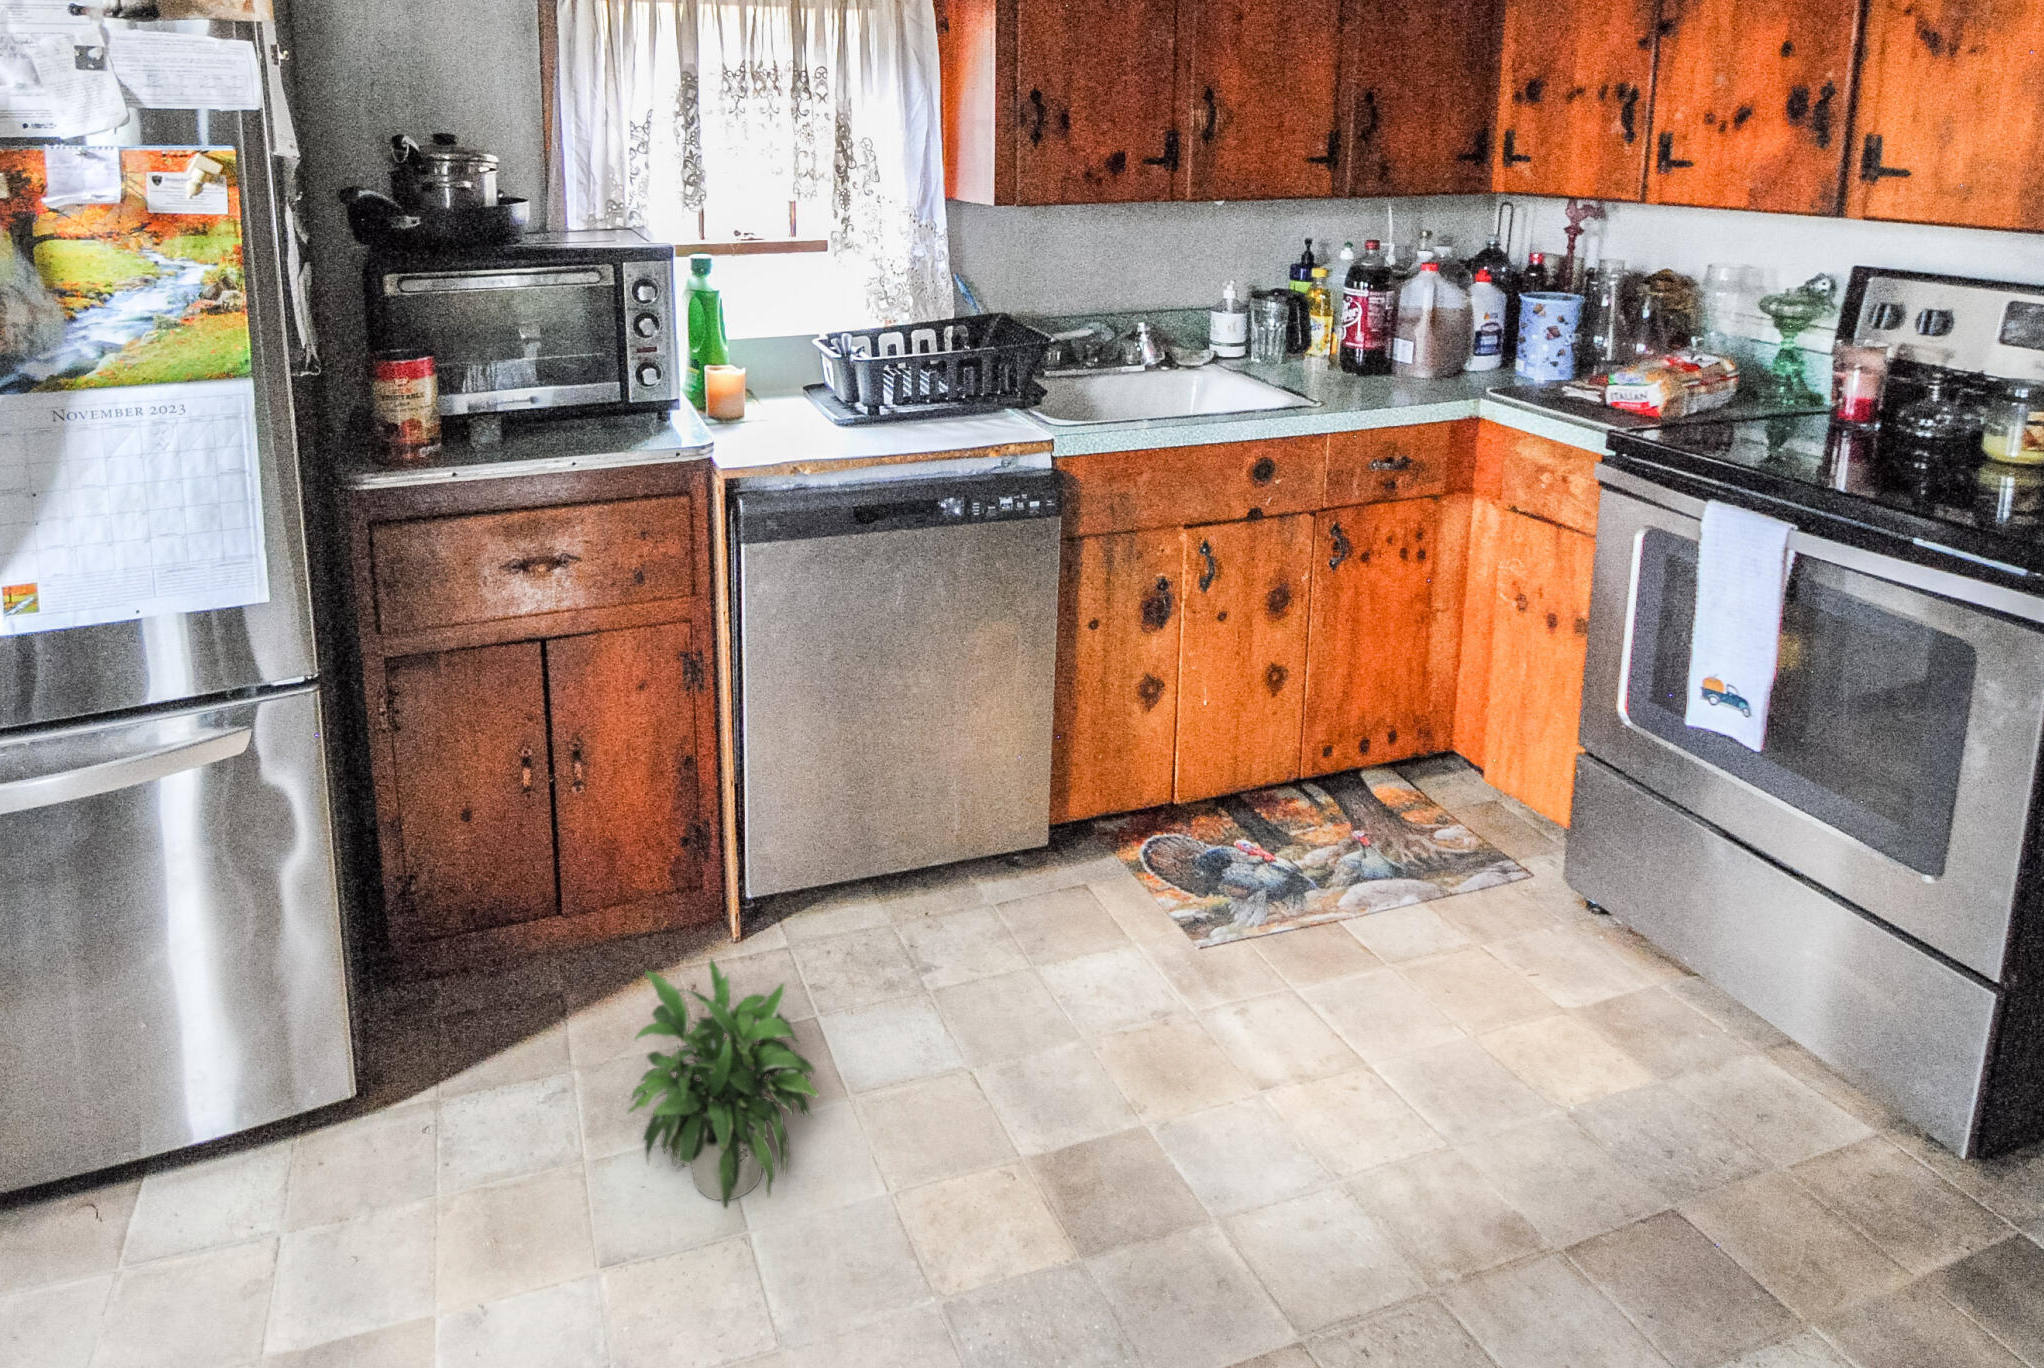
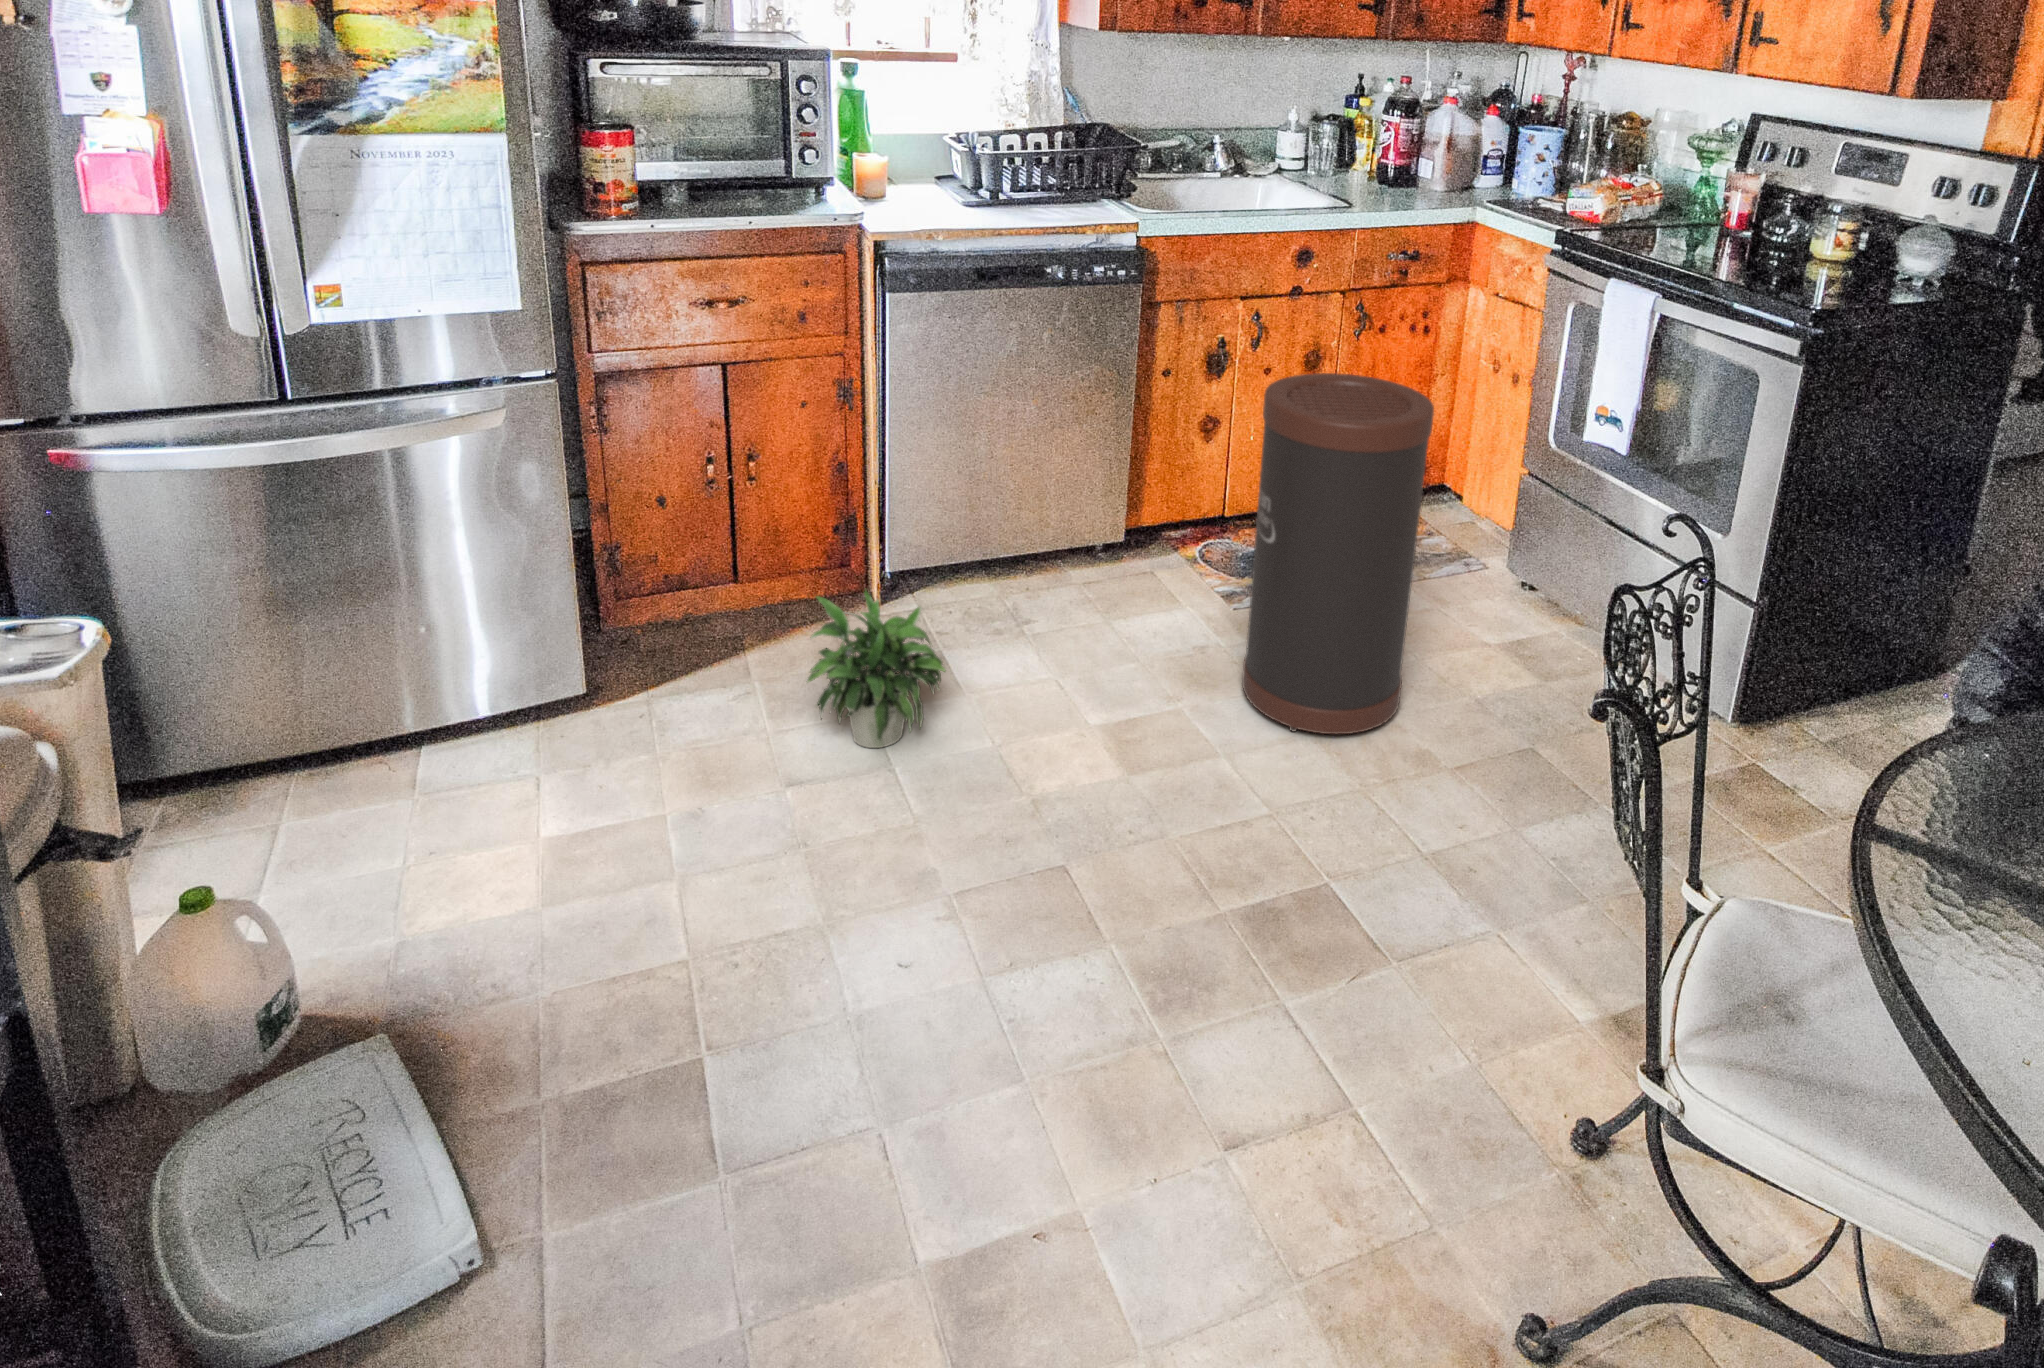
trash can: none [1231,647,1504,1196] -> present [1242,373,1434,734]

